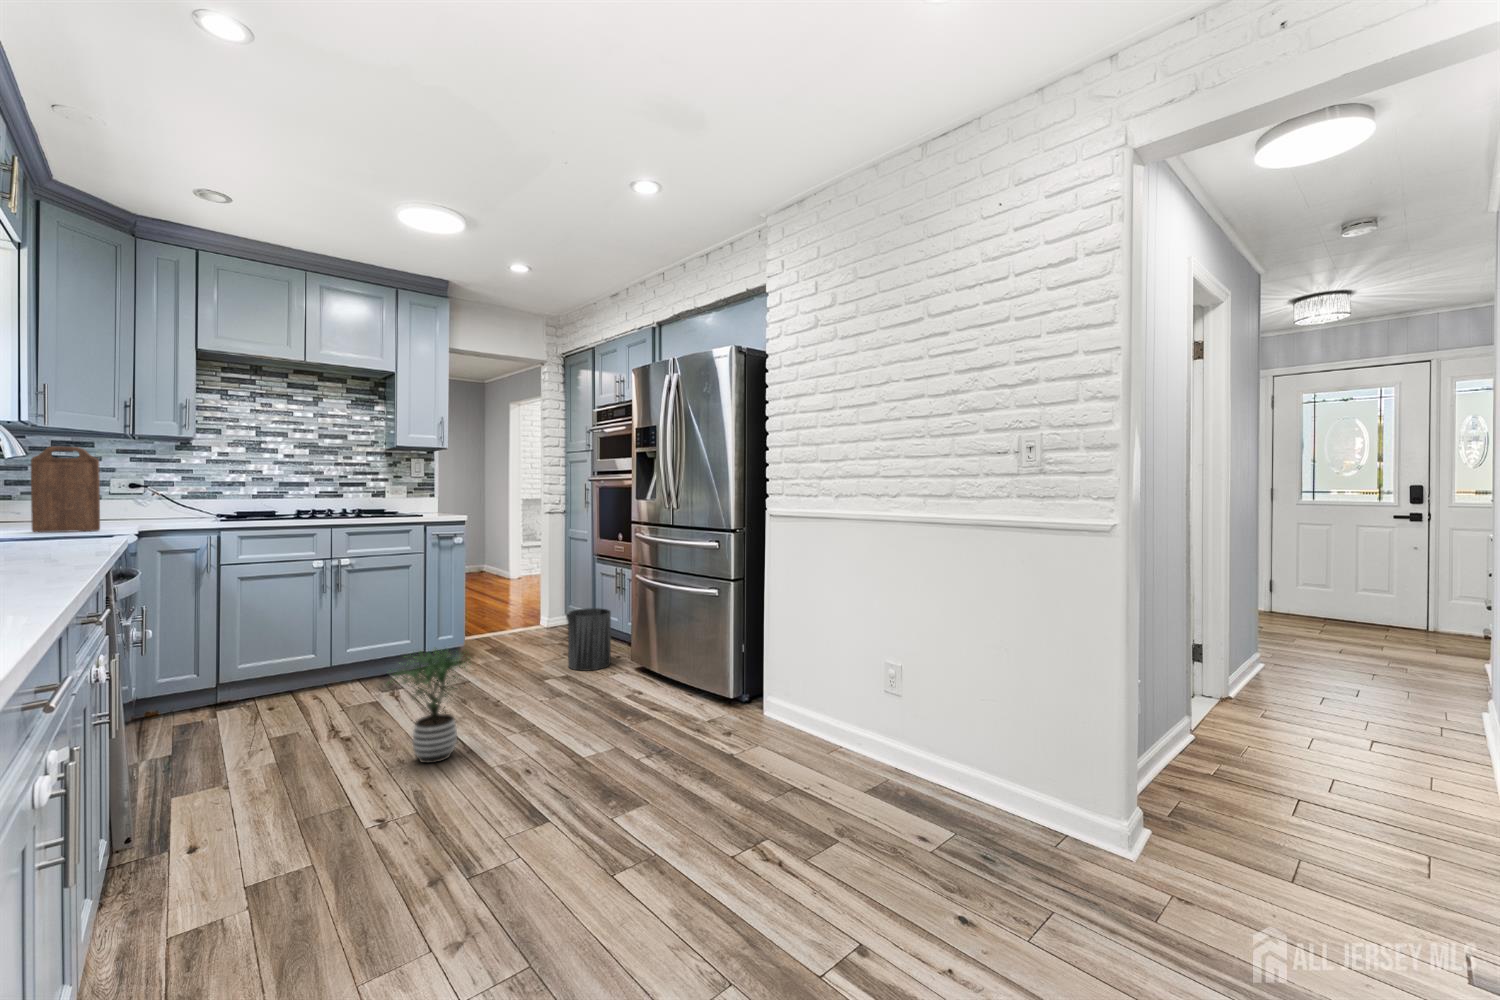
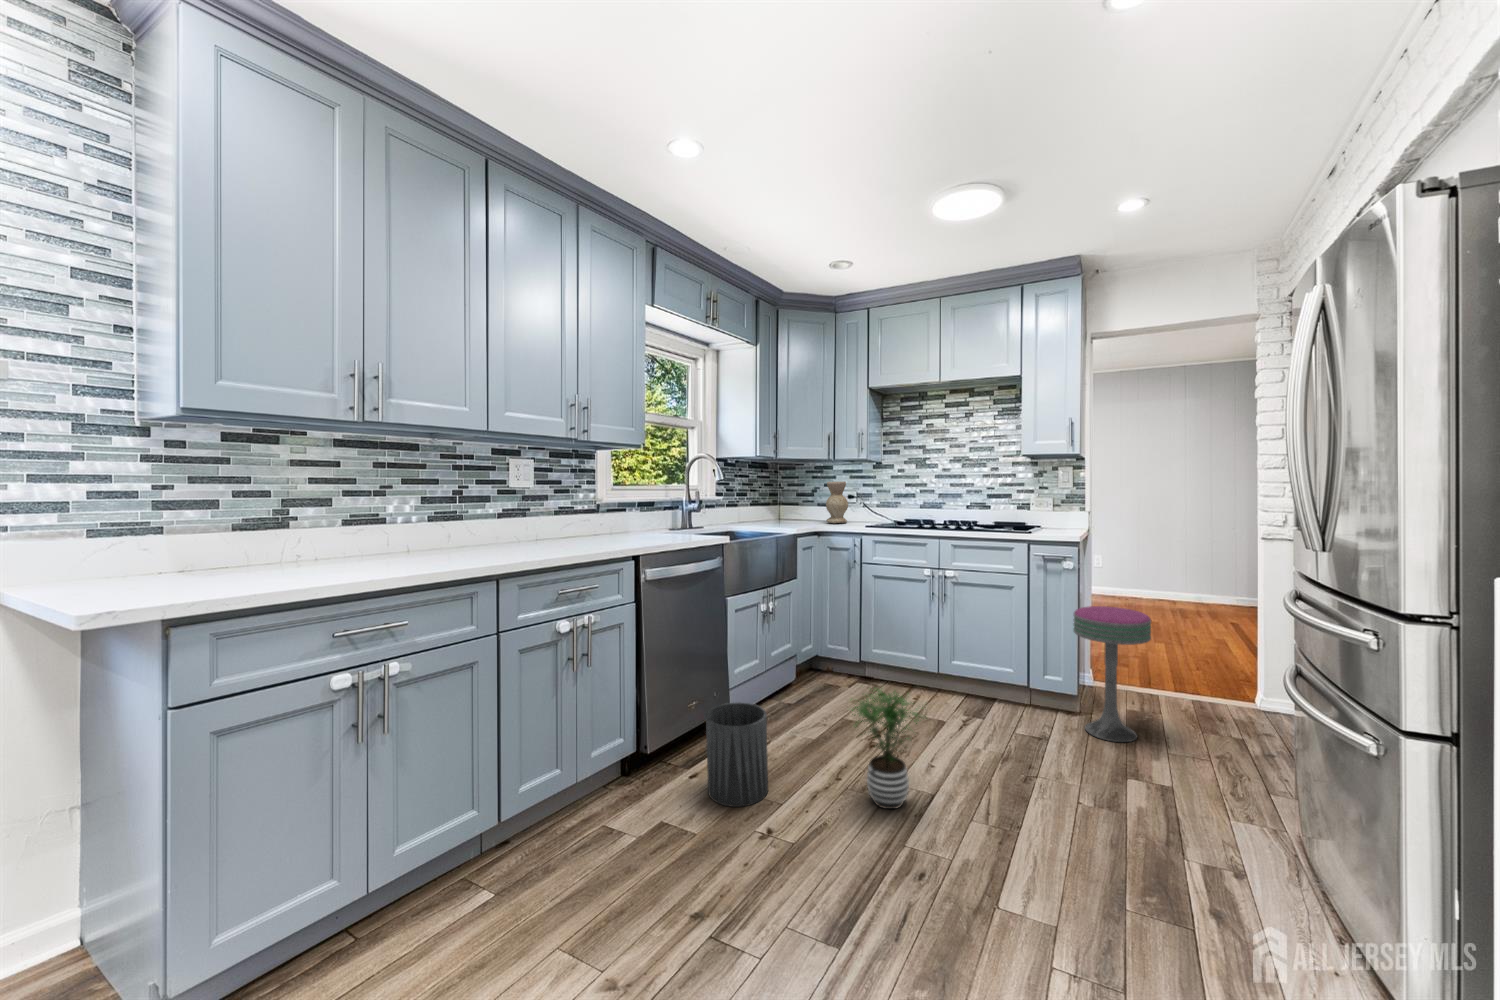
cutting board: present [31,447,100,532] -> none [757,479,783,535]
vase: none [106,462,149,521] -> present [826,481,848,523]
bar stool: none [485,567,541,671] -> present [1073,606,1151,742]
trash can: present [568,608,611,671] -> present [706,702,768,807]

